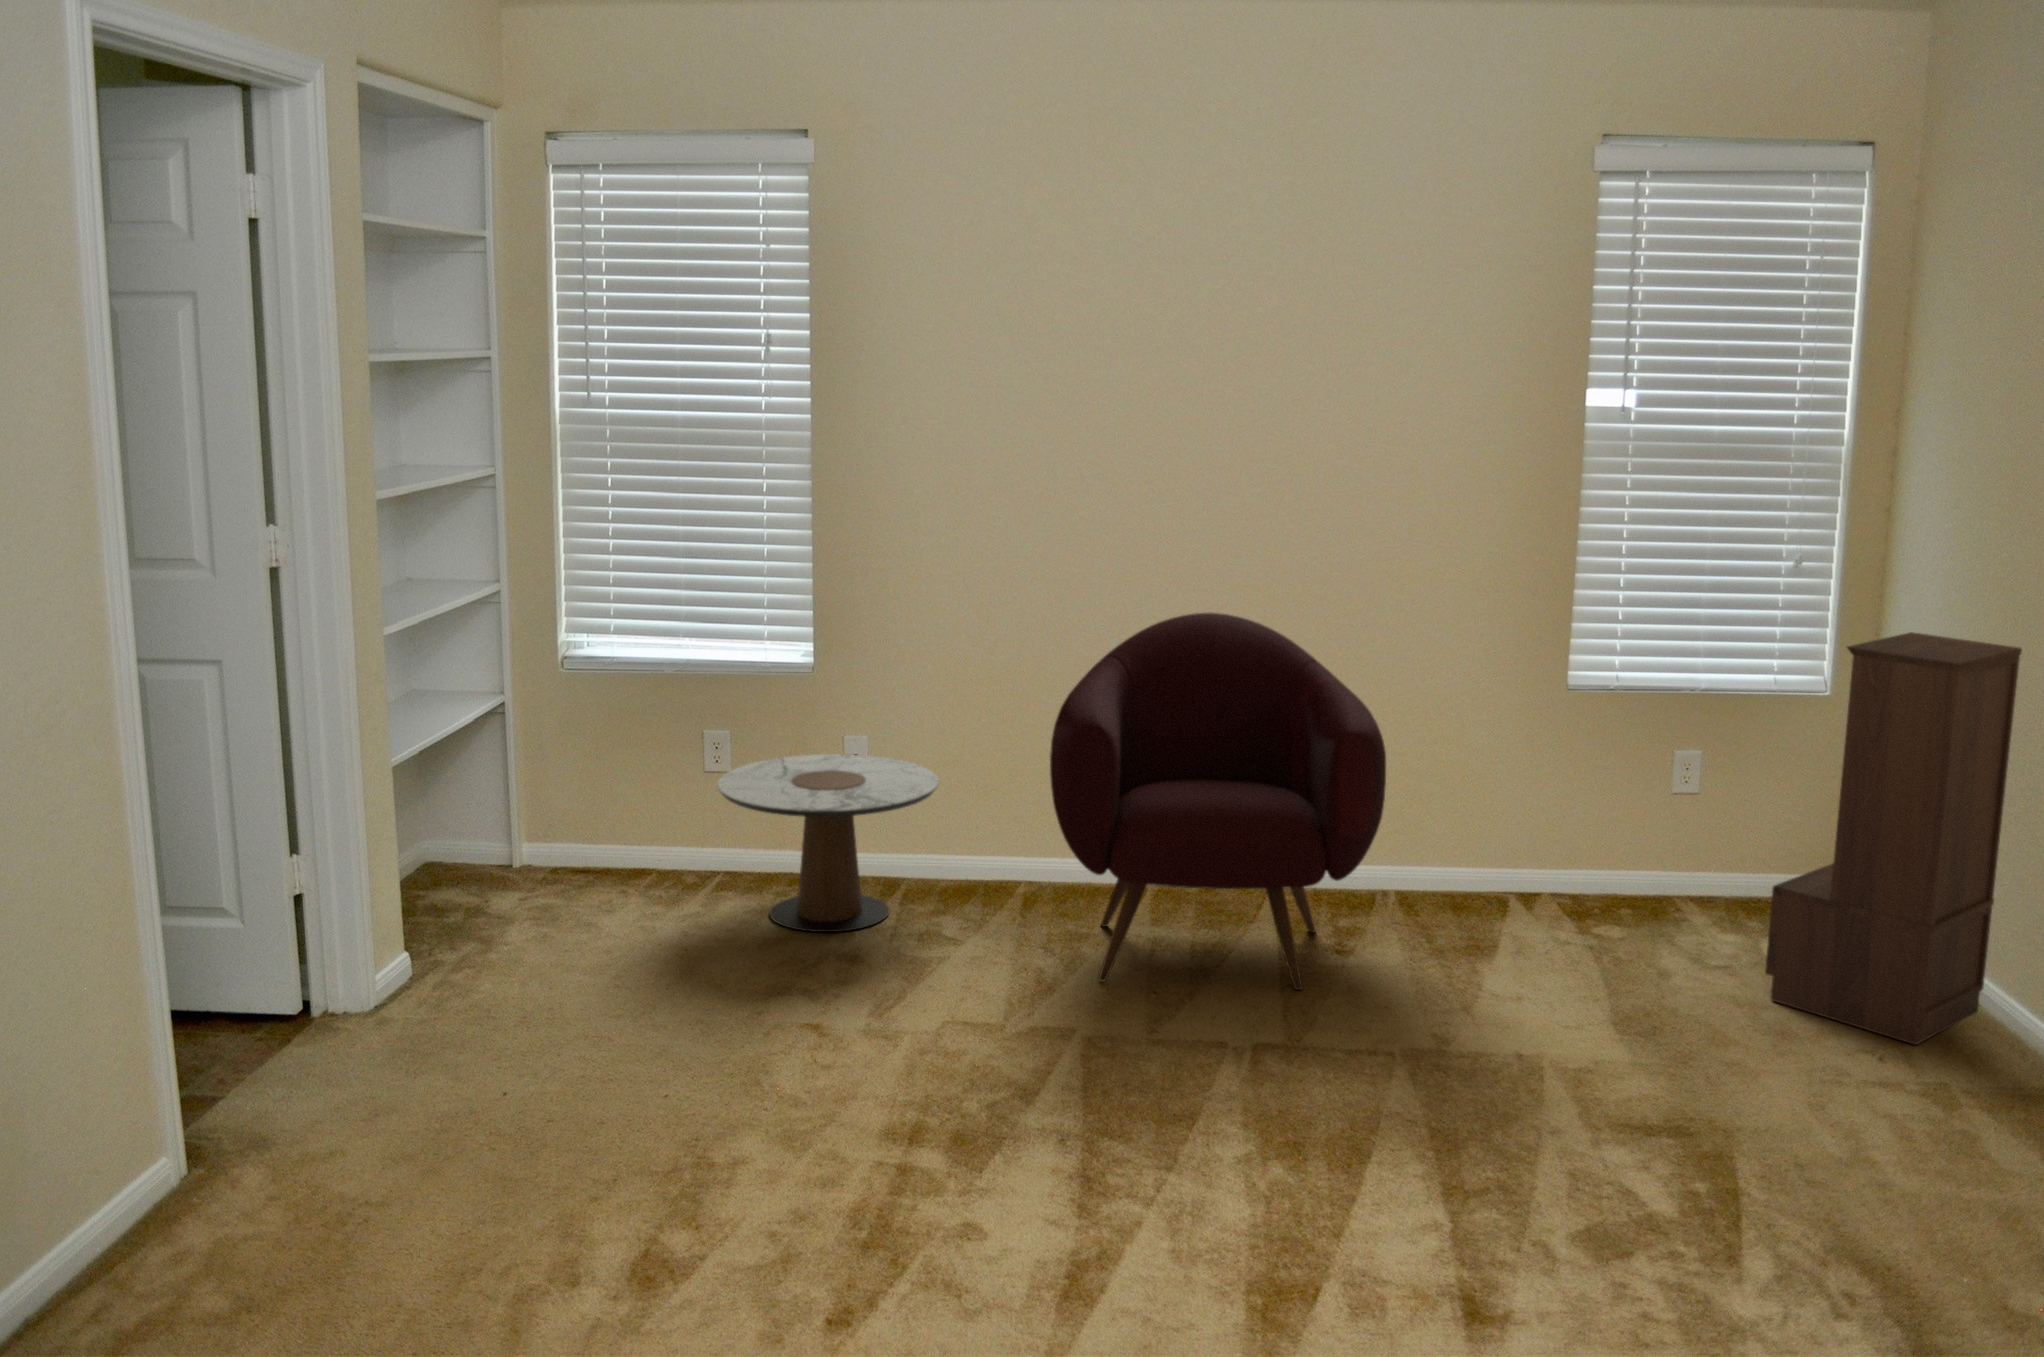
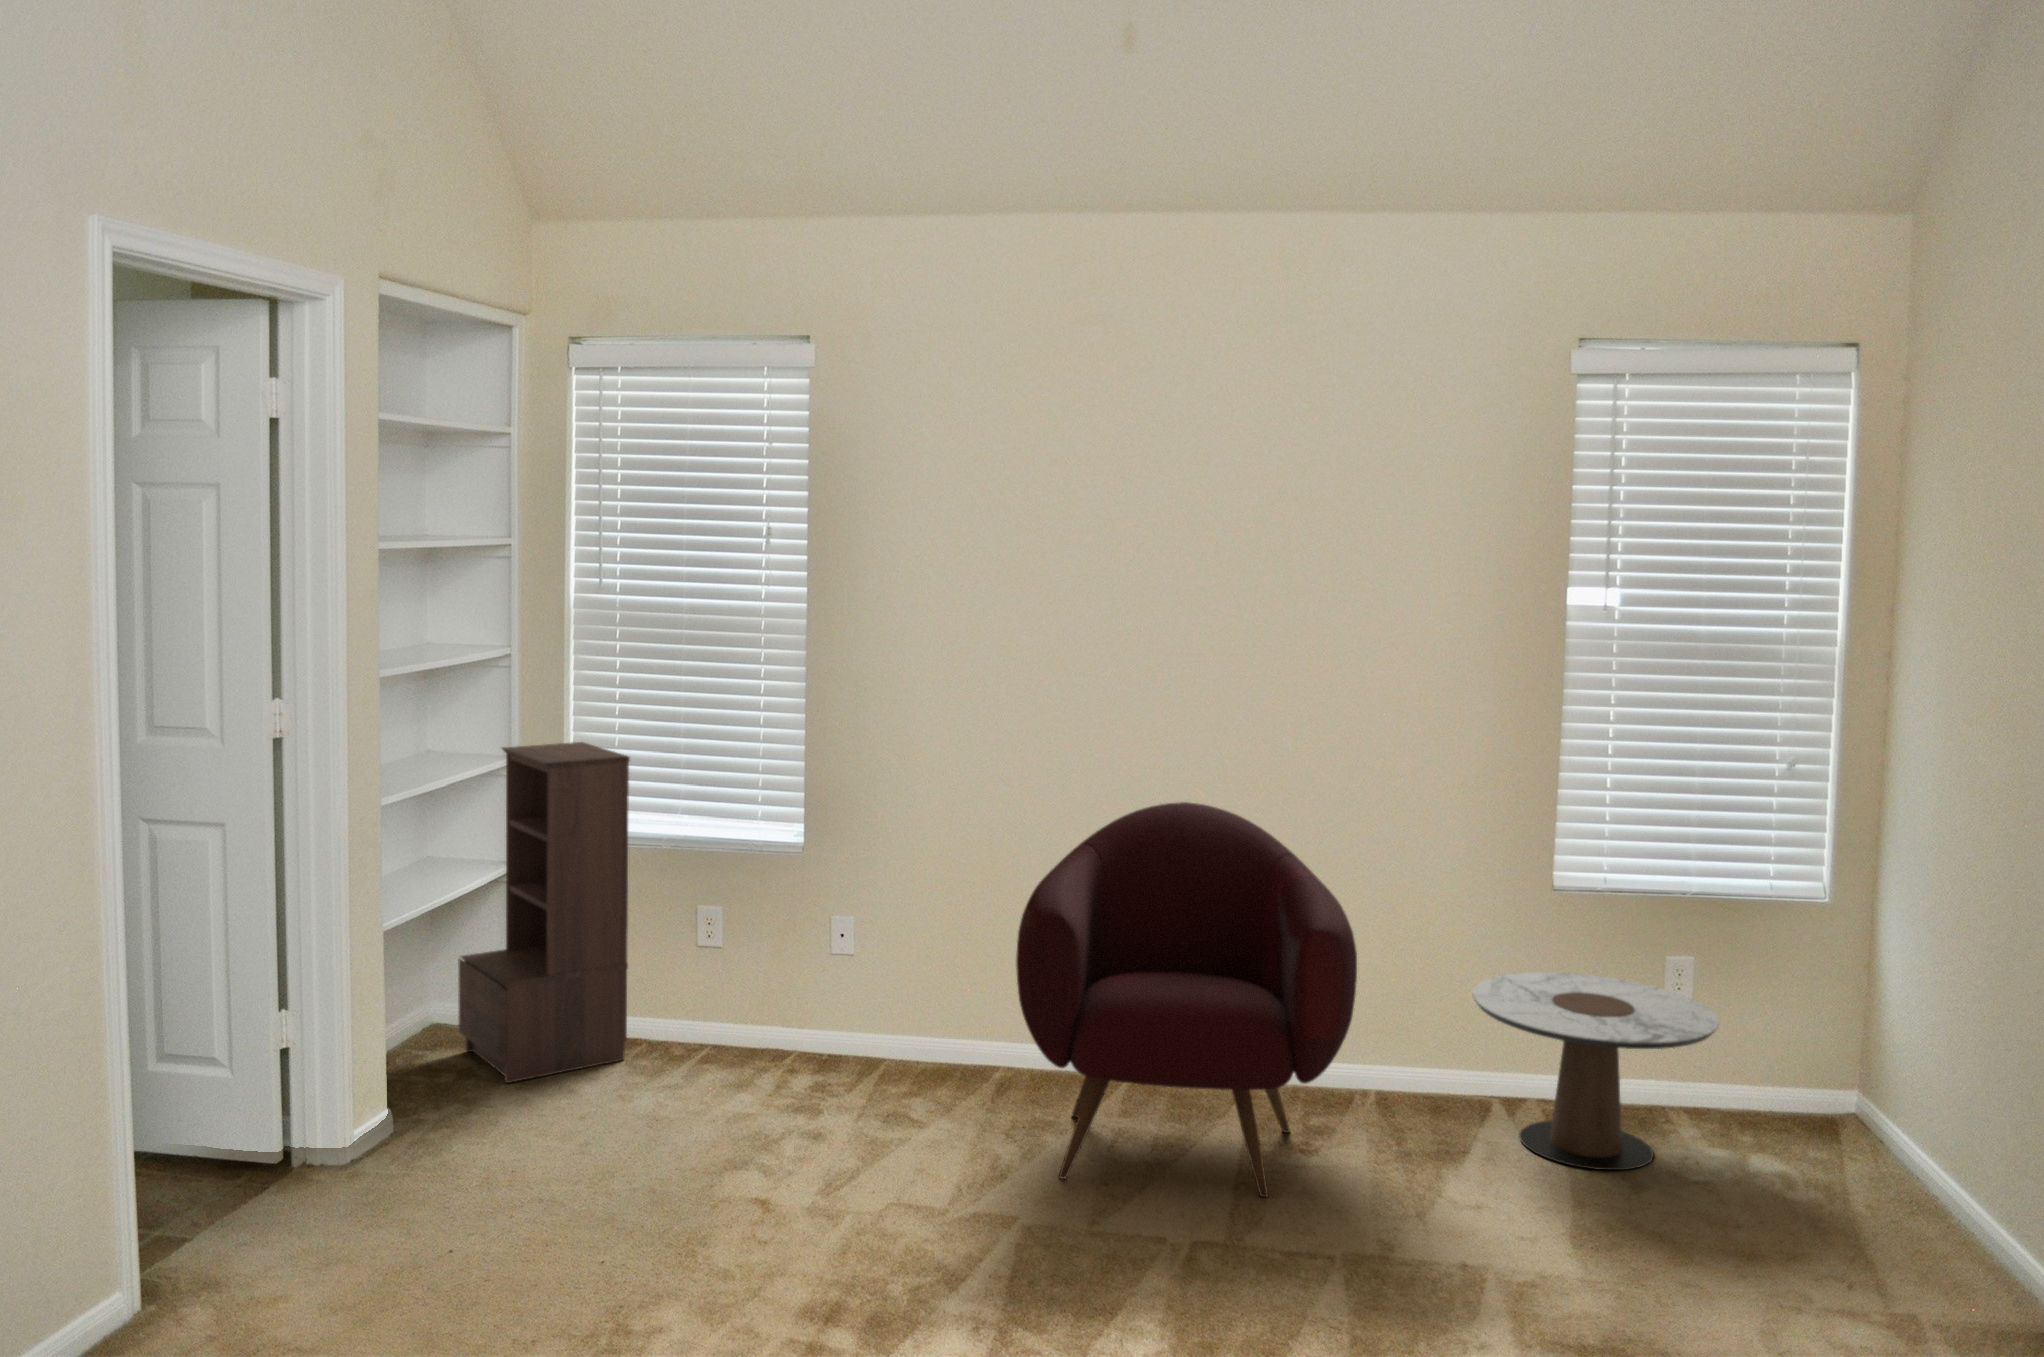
bookshelf: present [1765,632,2022,1045] -> present [458,742,630,1083]
side table: present [717,754,939,932] -> present [1473,972,1719,1170]

